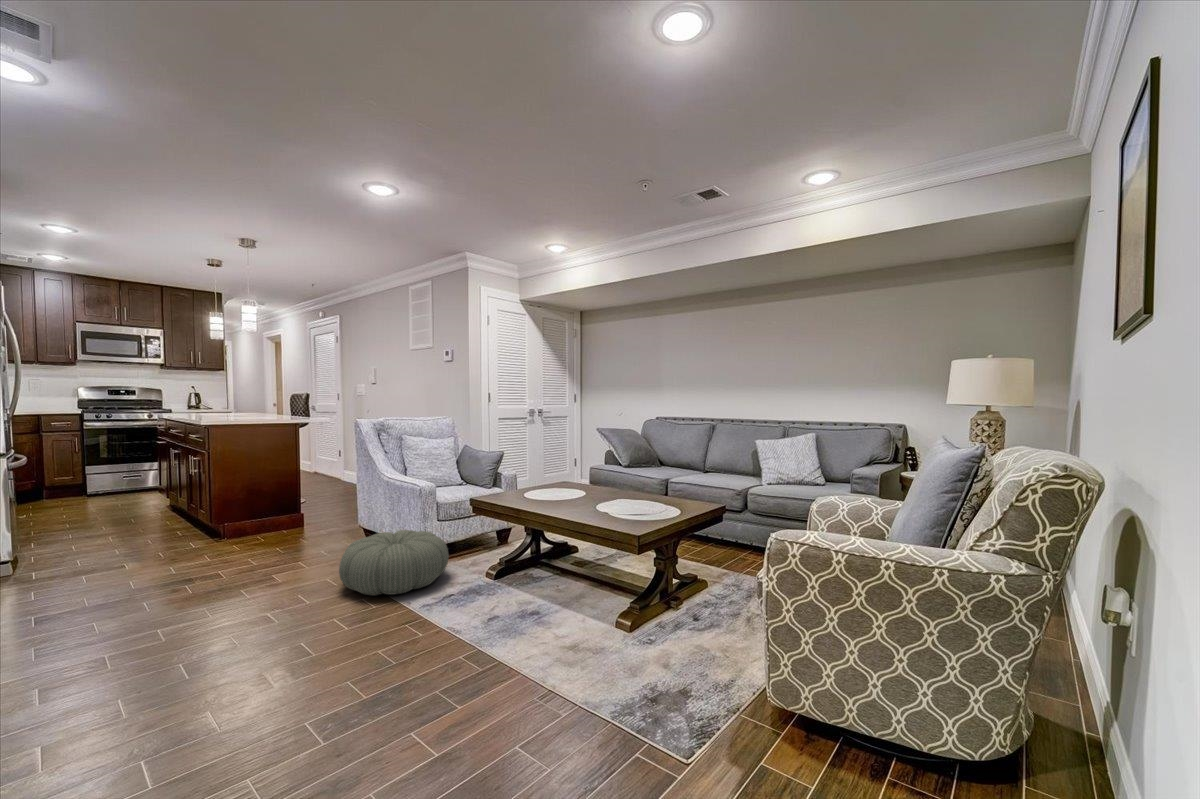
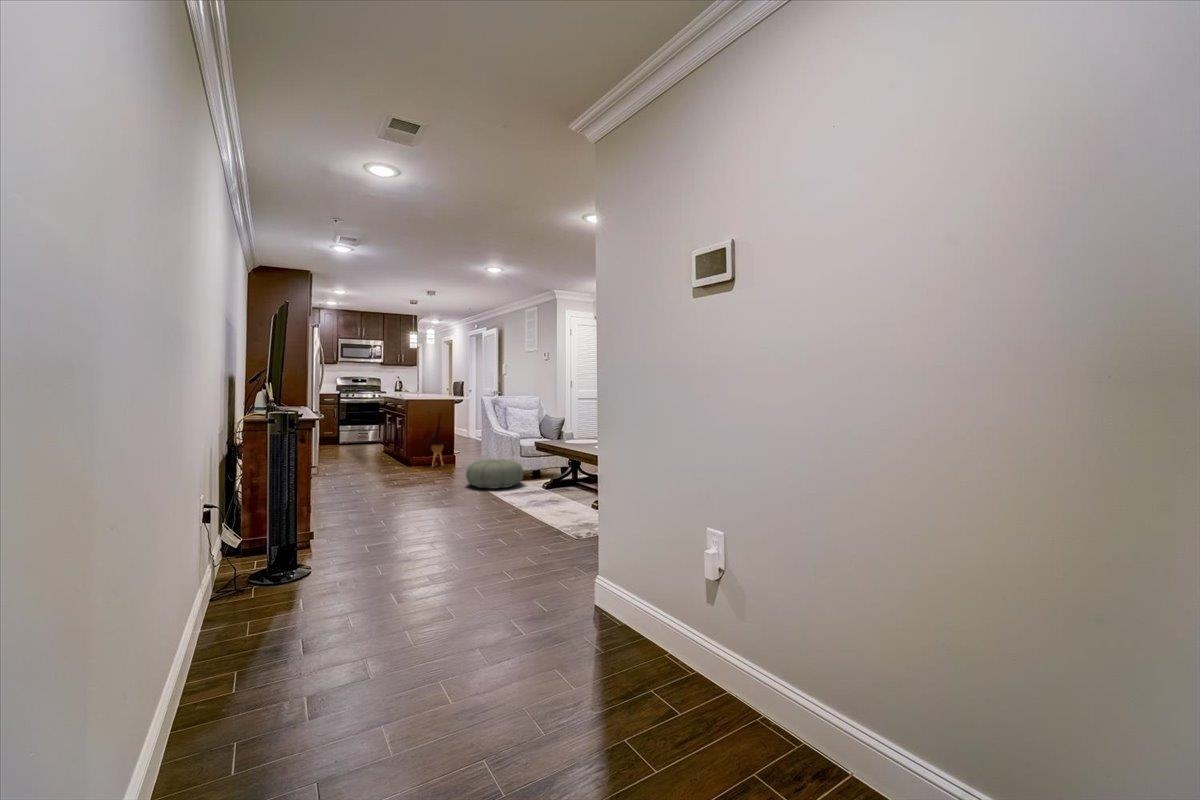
house plant: none [239,447,292,541] -> present [425,414,446,465]

